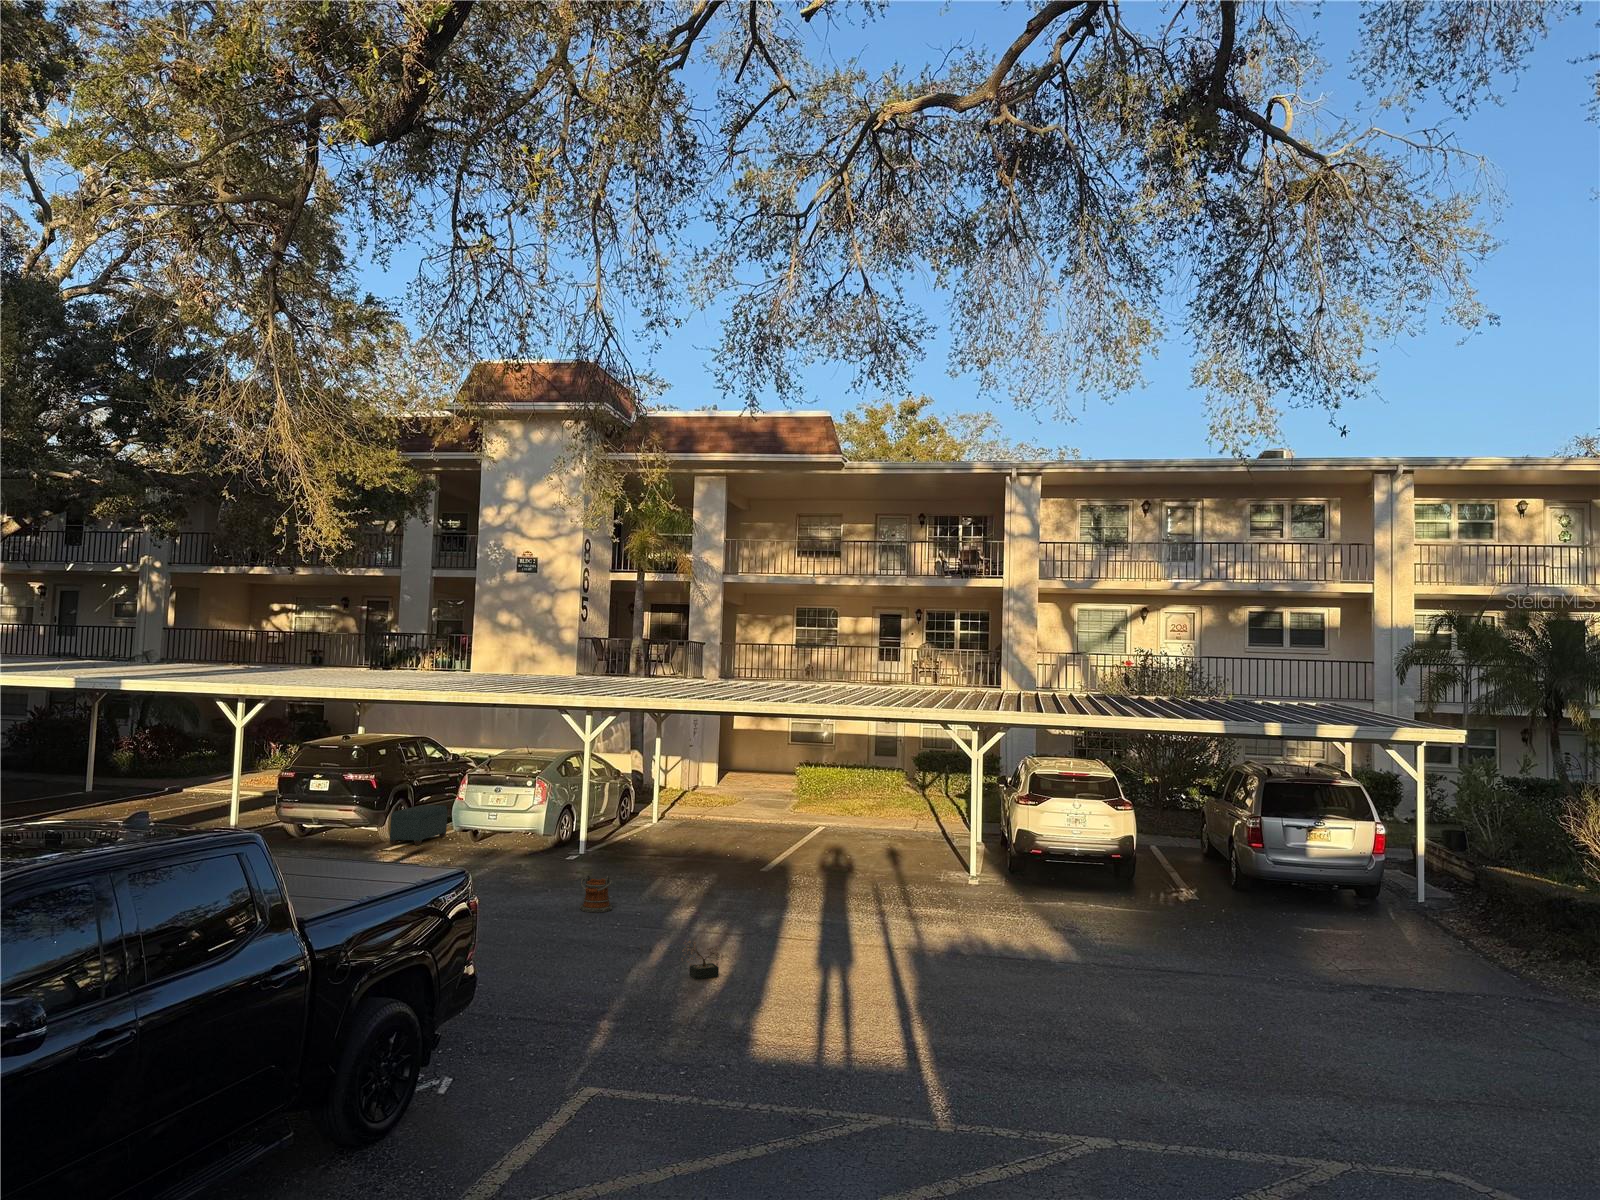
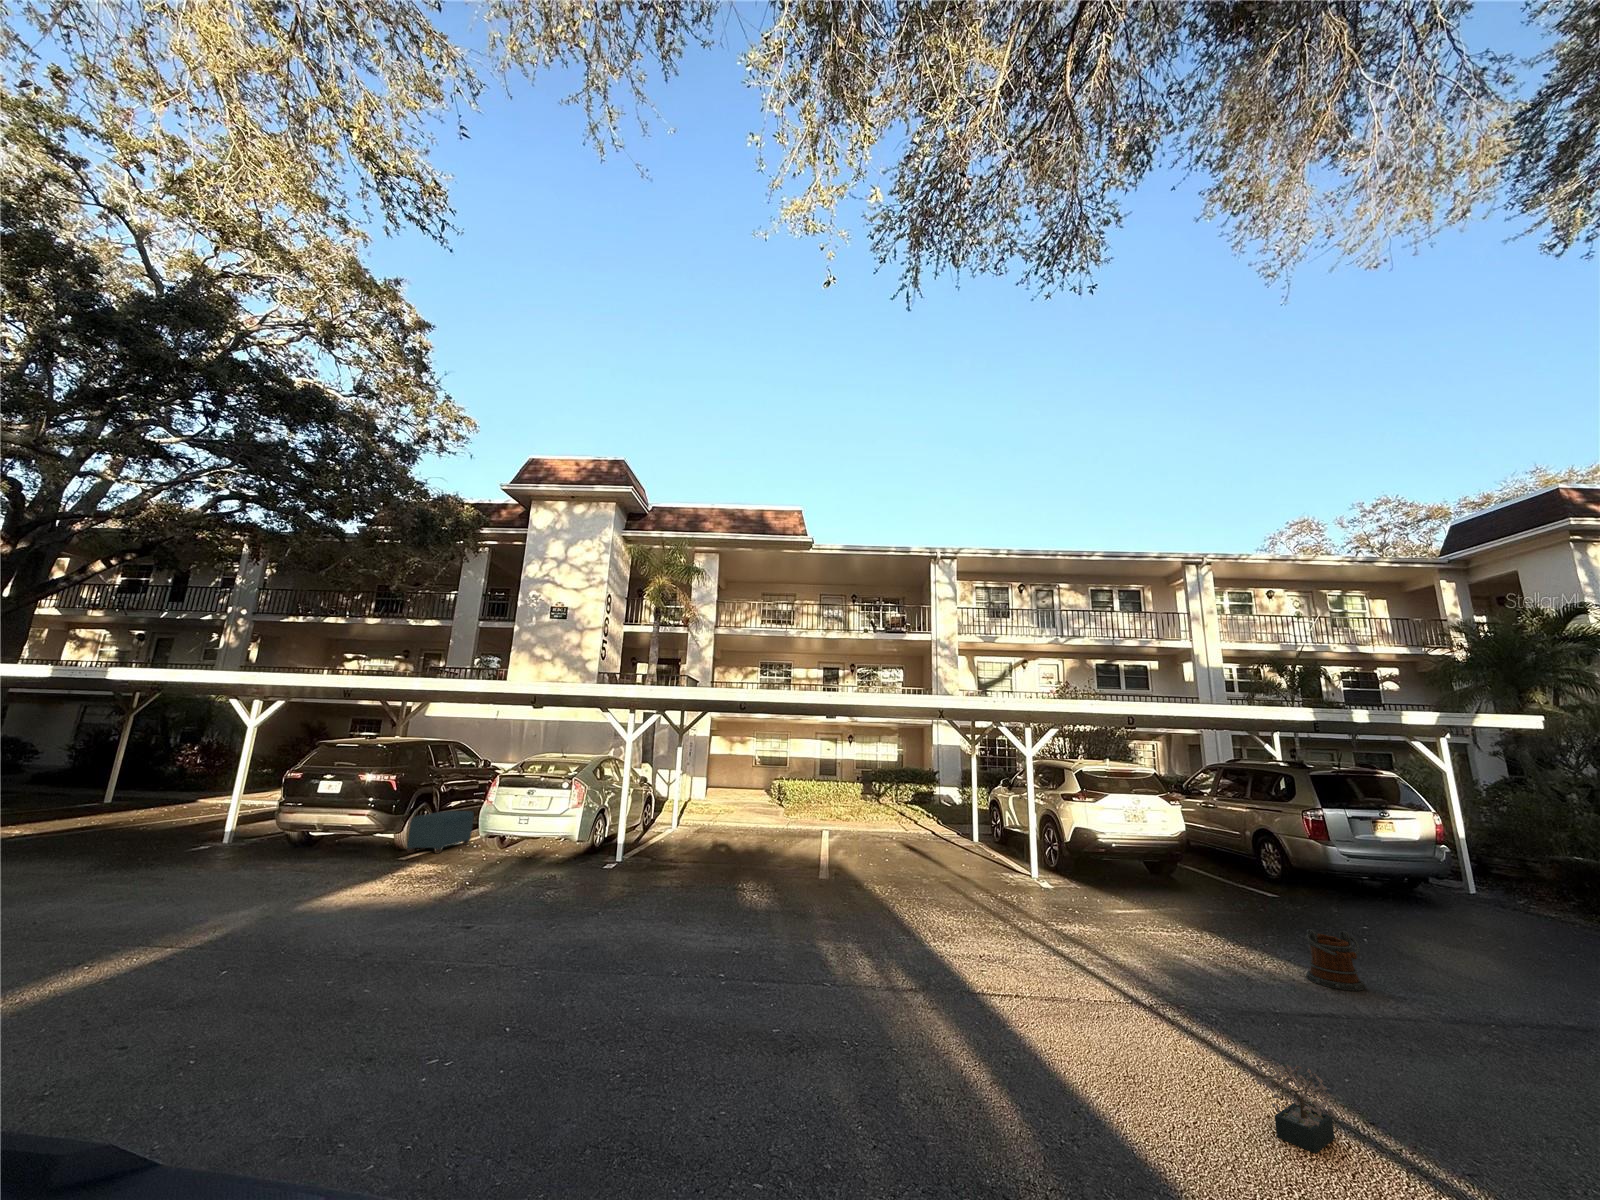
bucket: present [580,875,612,913] -> present [1305,929,1366,991]
decorative plant: present [681,940,723,979] -> present [1257,1060,1335,1153]

